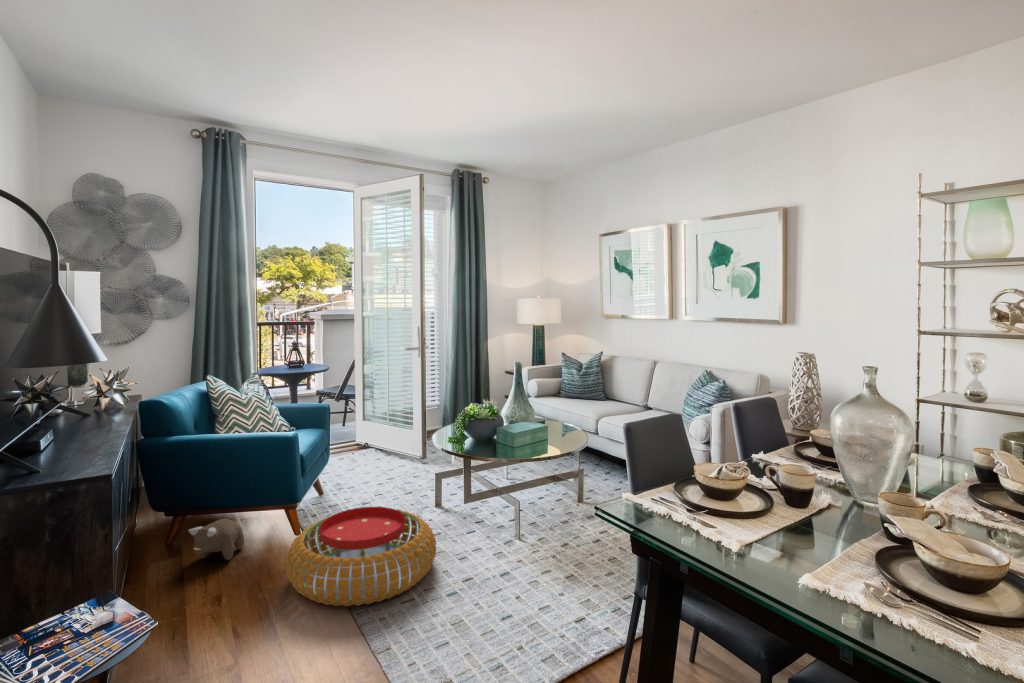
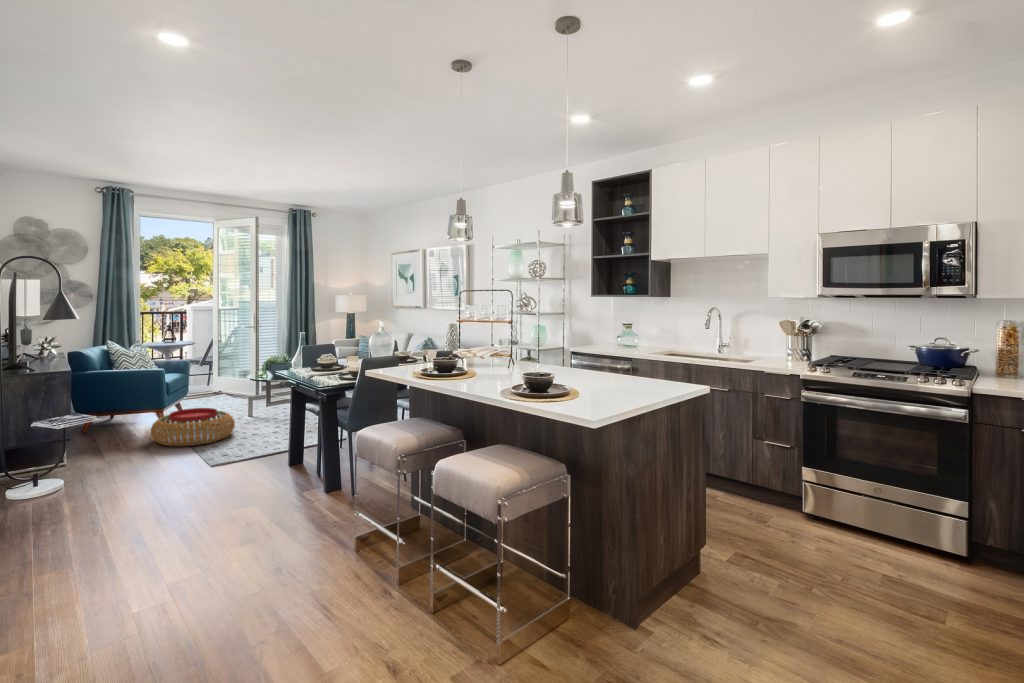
plush toy: present [189,519,244,560] -> none [97,415,129,436]

